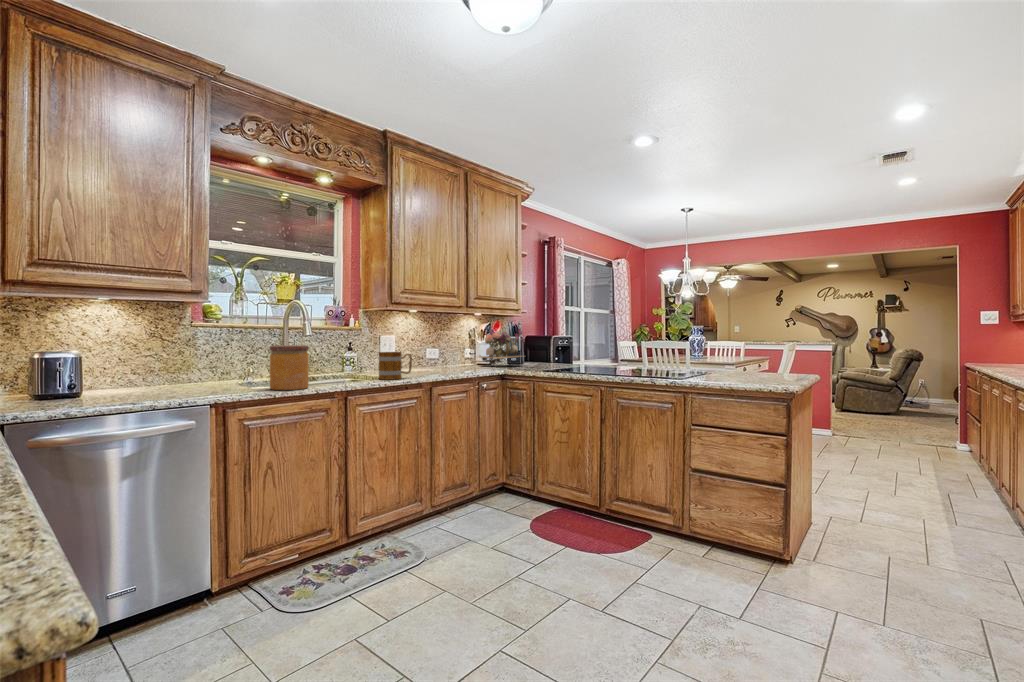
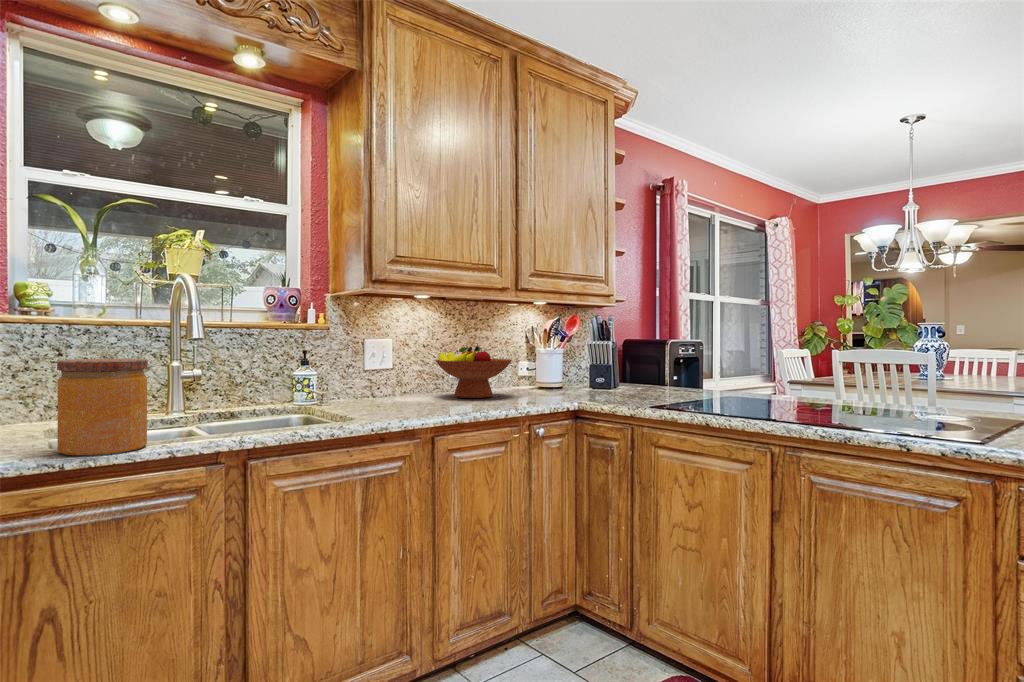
flower arrangement: present [479,328,522,364] -> none [533,325,621,390]
fruit bowl: none [421,340,466,370] -> present [435,346,512,398]
mug: present [378,352,412,380] -> none [324,370,392,425]

